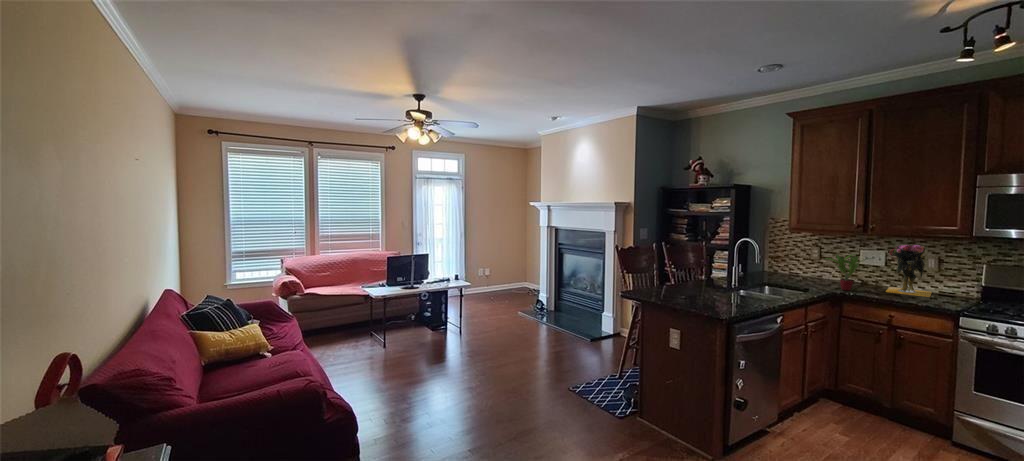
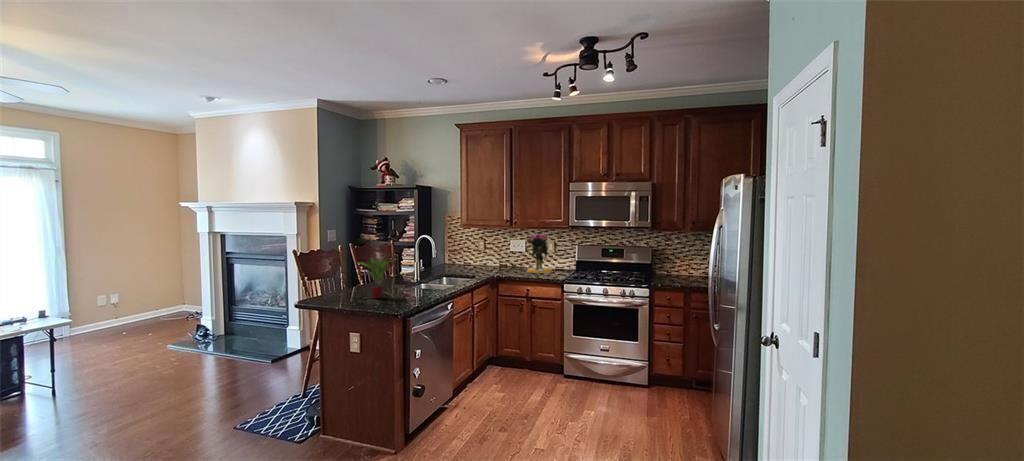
potted plant: present [826,255,863,291] -> present [357,257,389,299]

